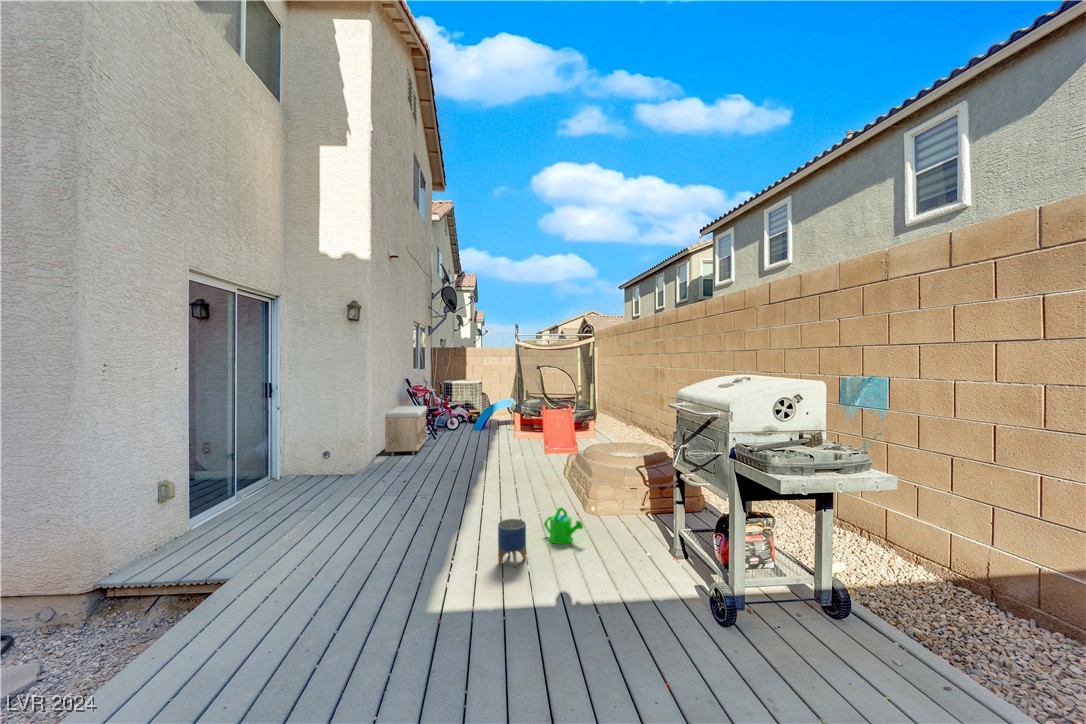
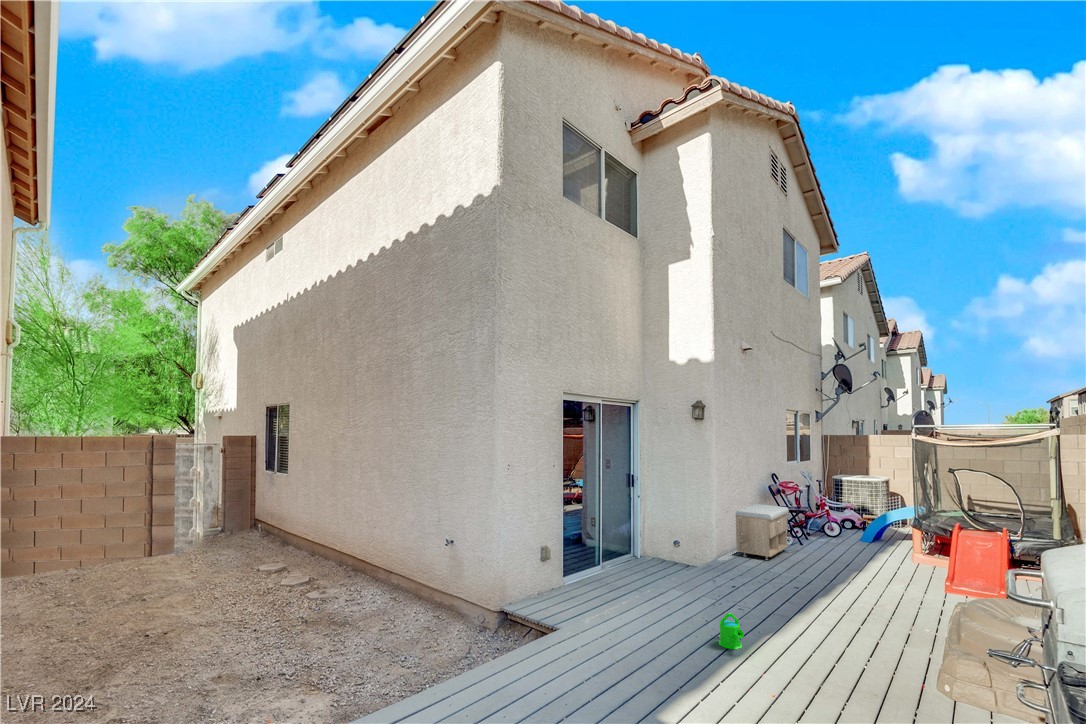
watering can: present [544,507,583,544] -> present [719,613,744,649]
planter: present [498,519,526,567] -> none [771,649,803,703]

